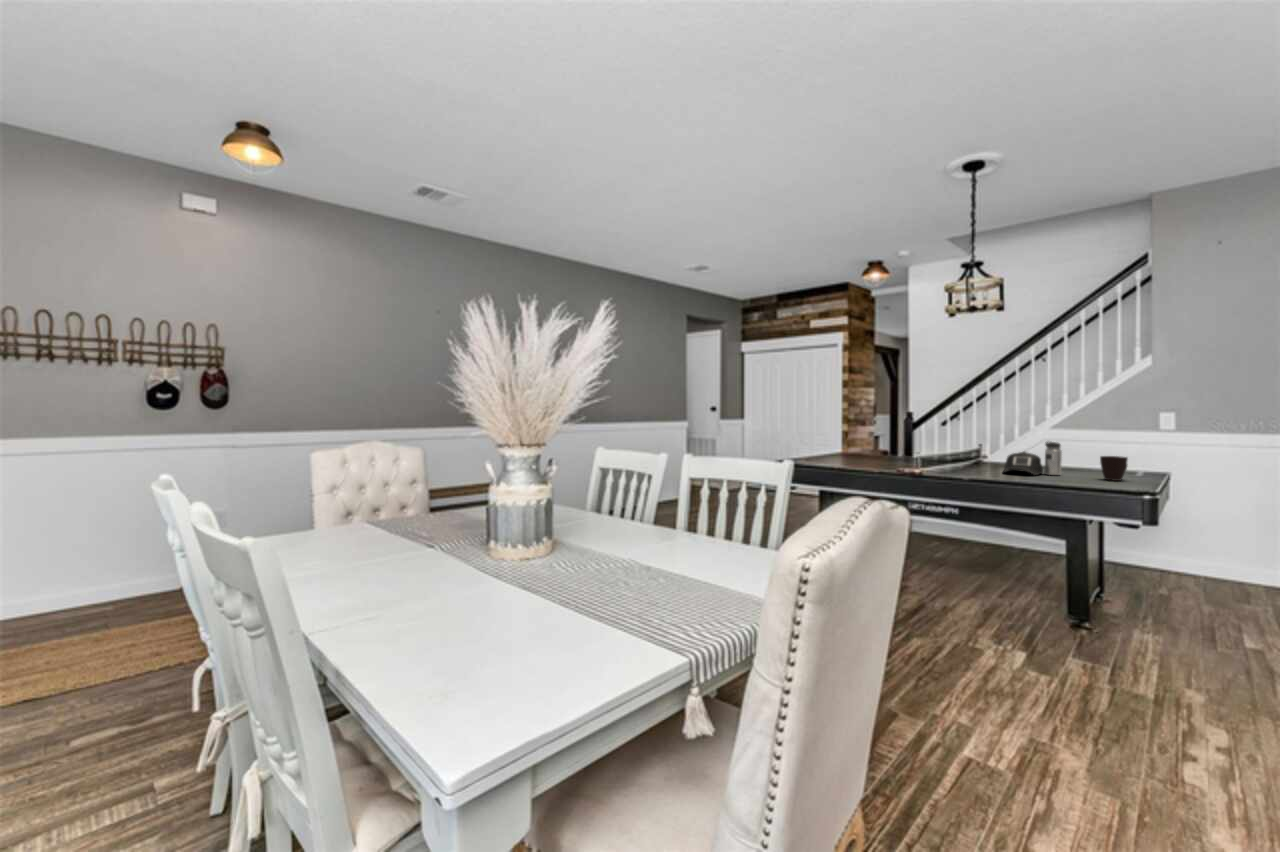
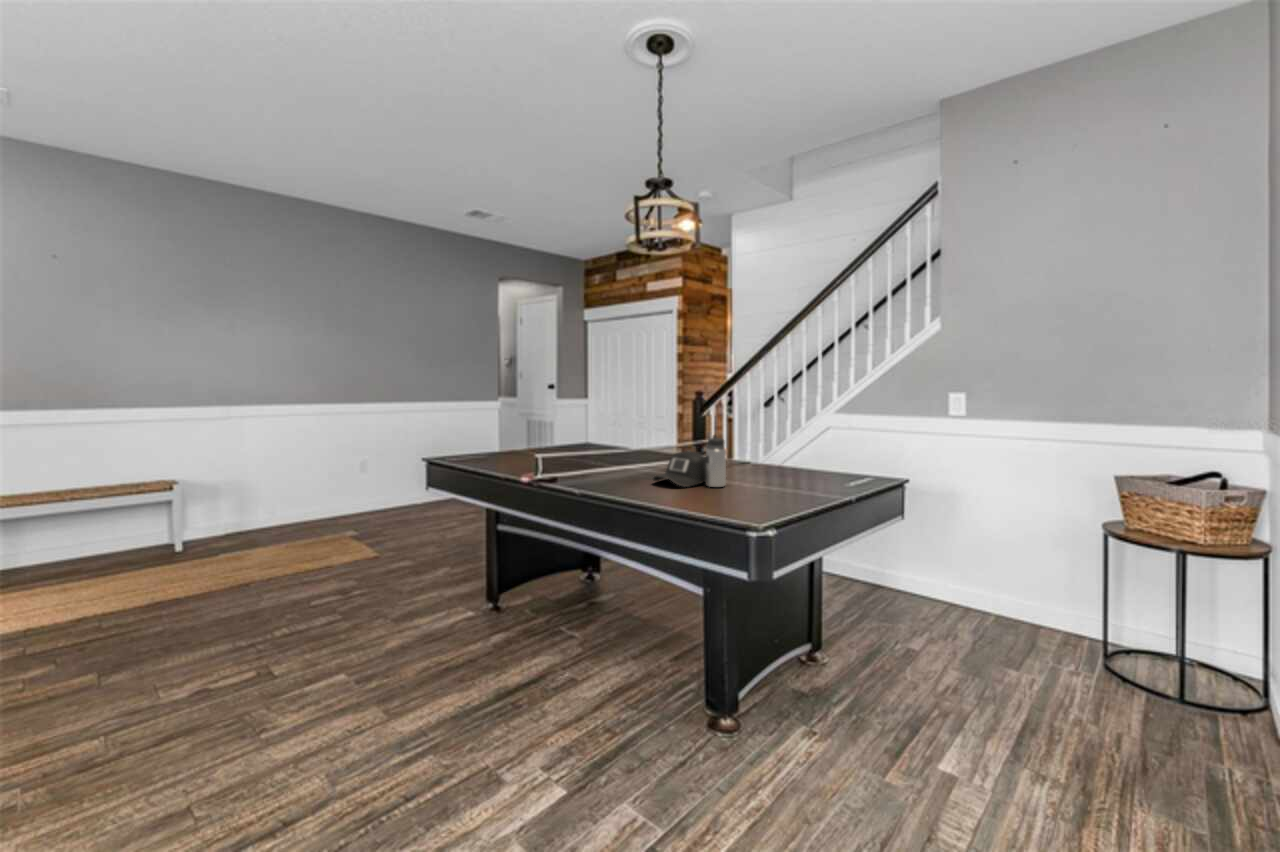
cup: present [1100,456,1128,481] -> none [756,461,797,500]

